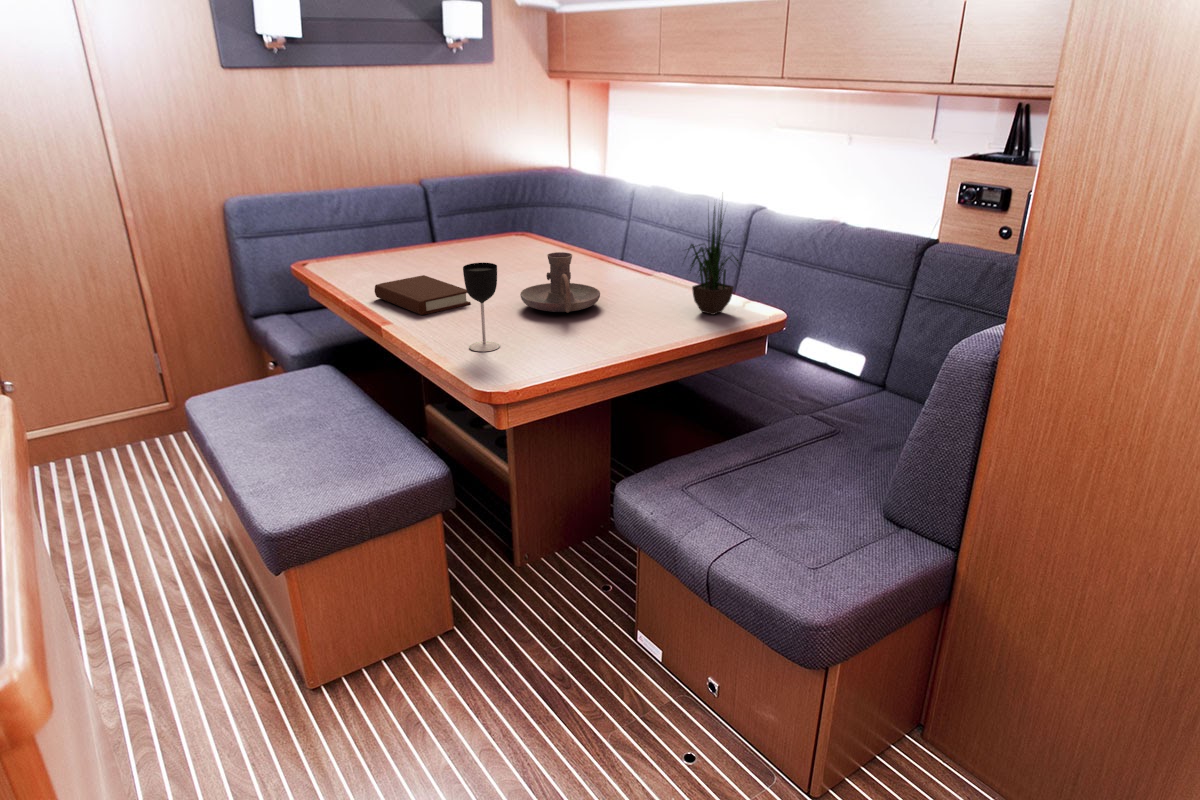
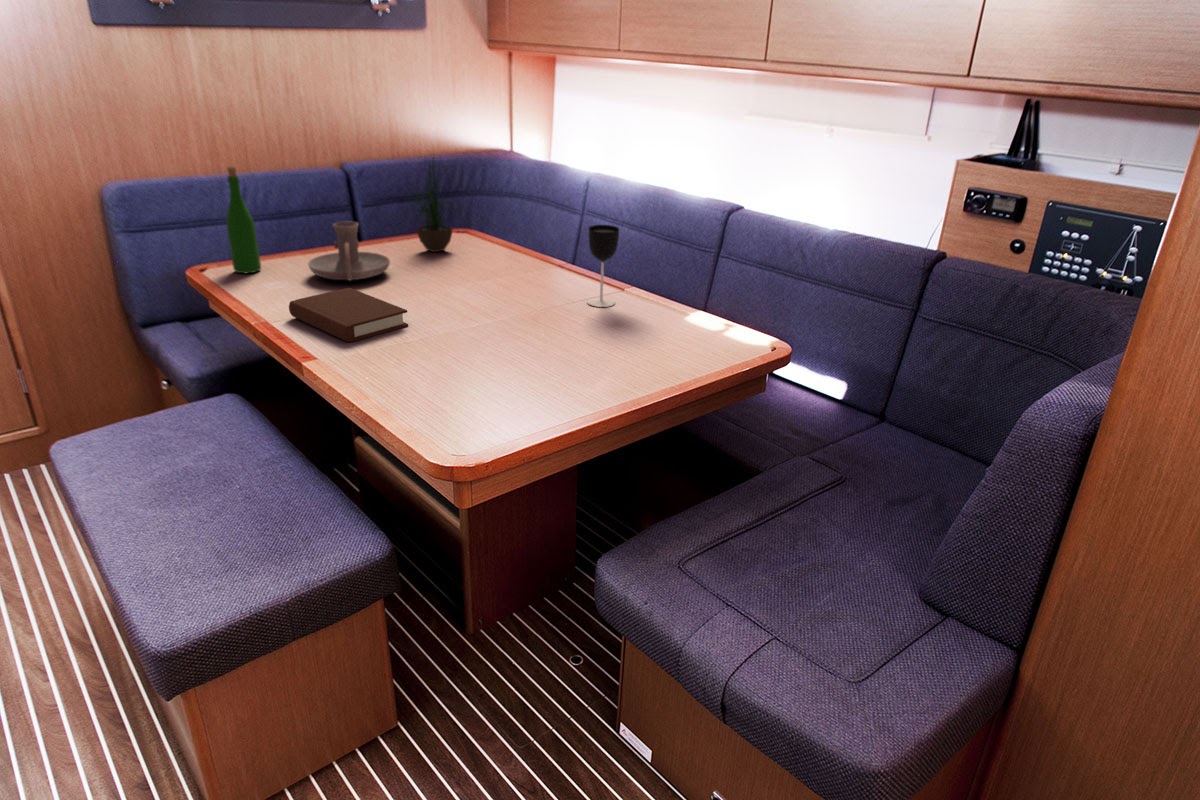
wine bottle: none [325,178,353,268] -> present [226,166,261,273]
potted plant: present [688,206,738,315] -> present [411,157,452,252]
candle holder: present [520,252,600,313] -> present [308,221,390,281]
wine glass: present [463,263,500,351] -> present [588,225,619,307]

